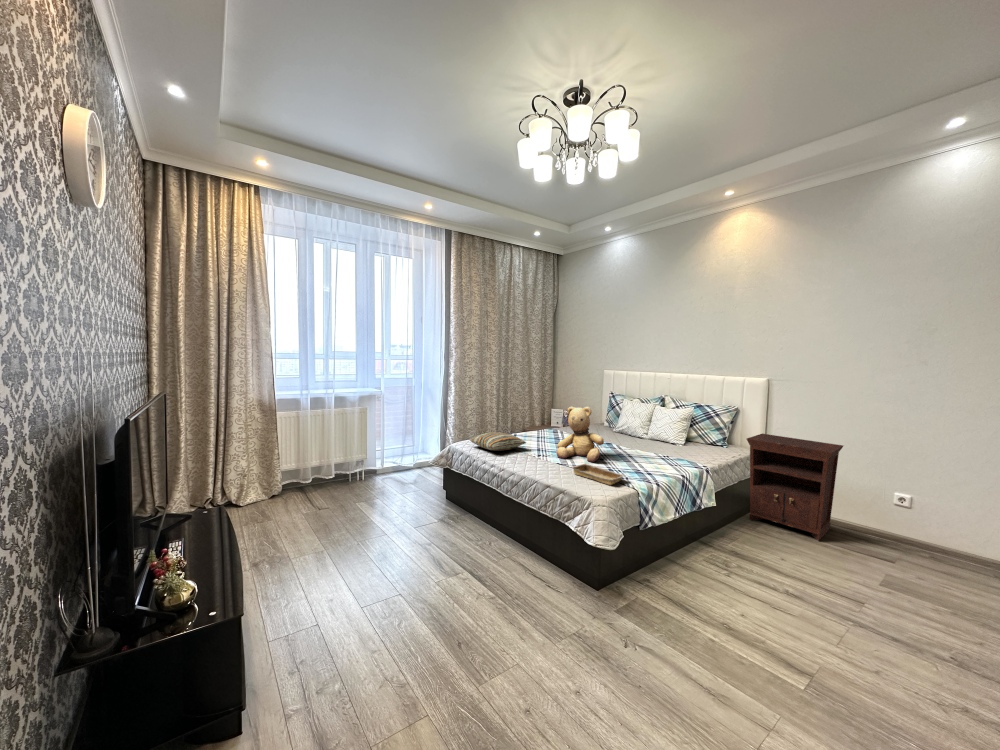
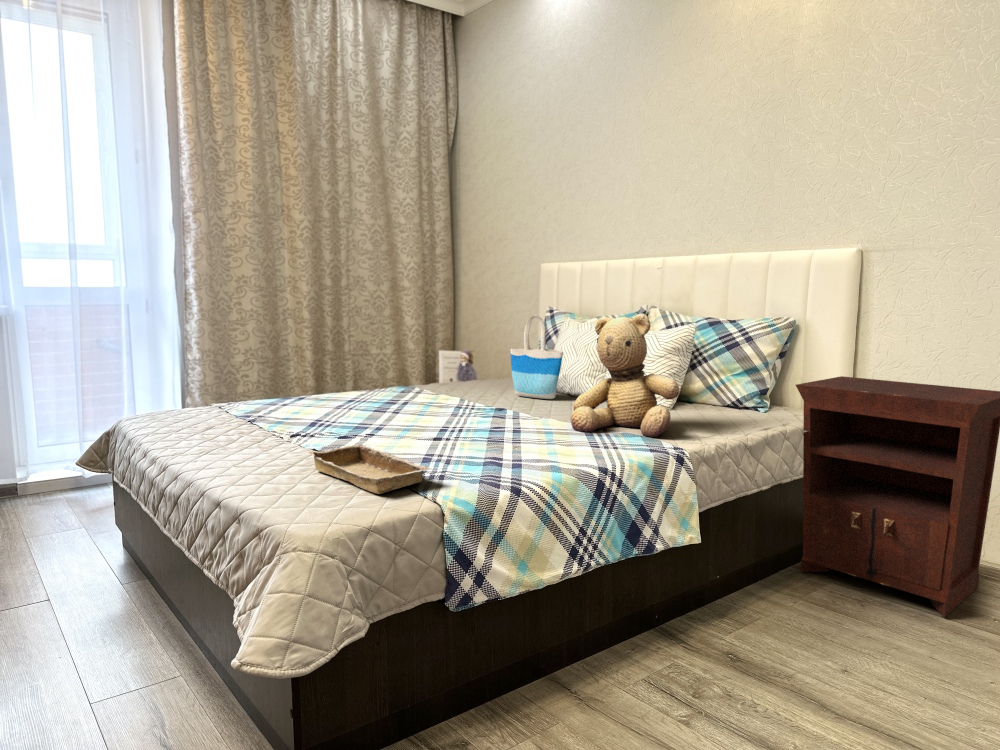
tote bag: none [606,401,633,438] -> present [510,315,563,399]
teddy bear: present [556,407,604,462] -> present [571,313,679,437]
pillow: present [470,432,526,451] -> none [138,385,273,425]

